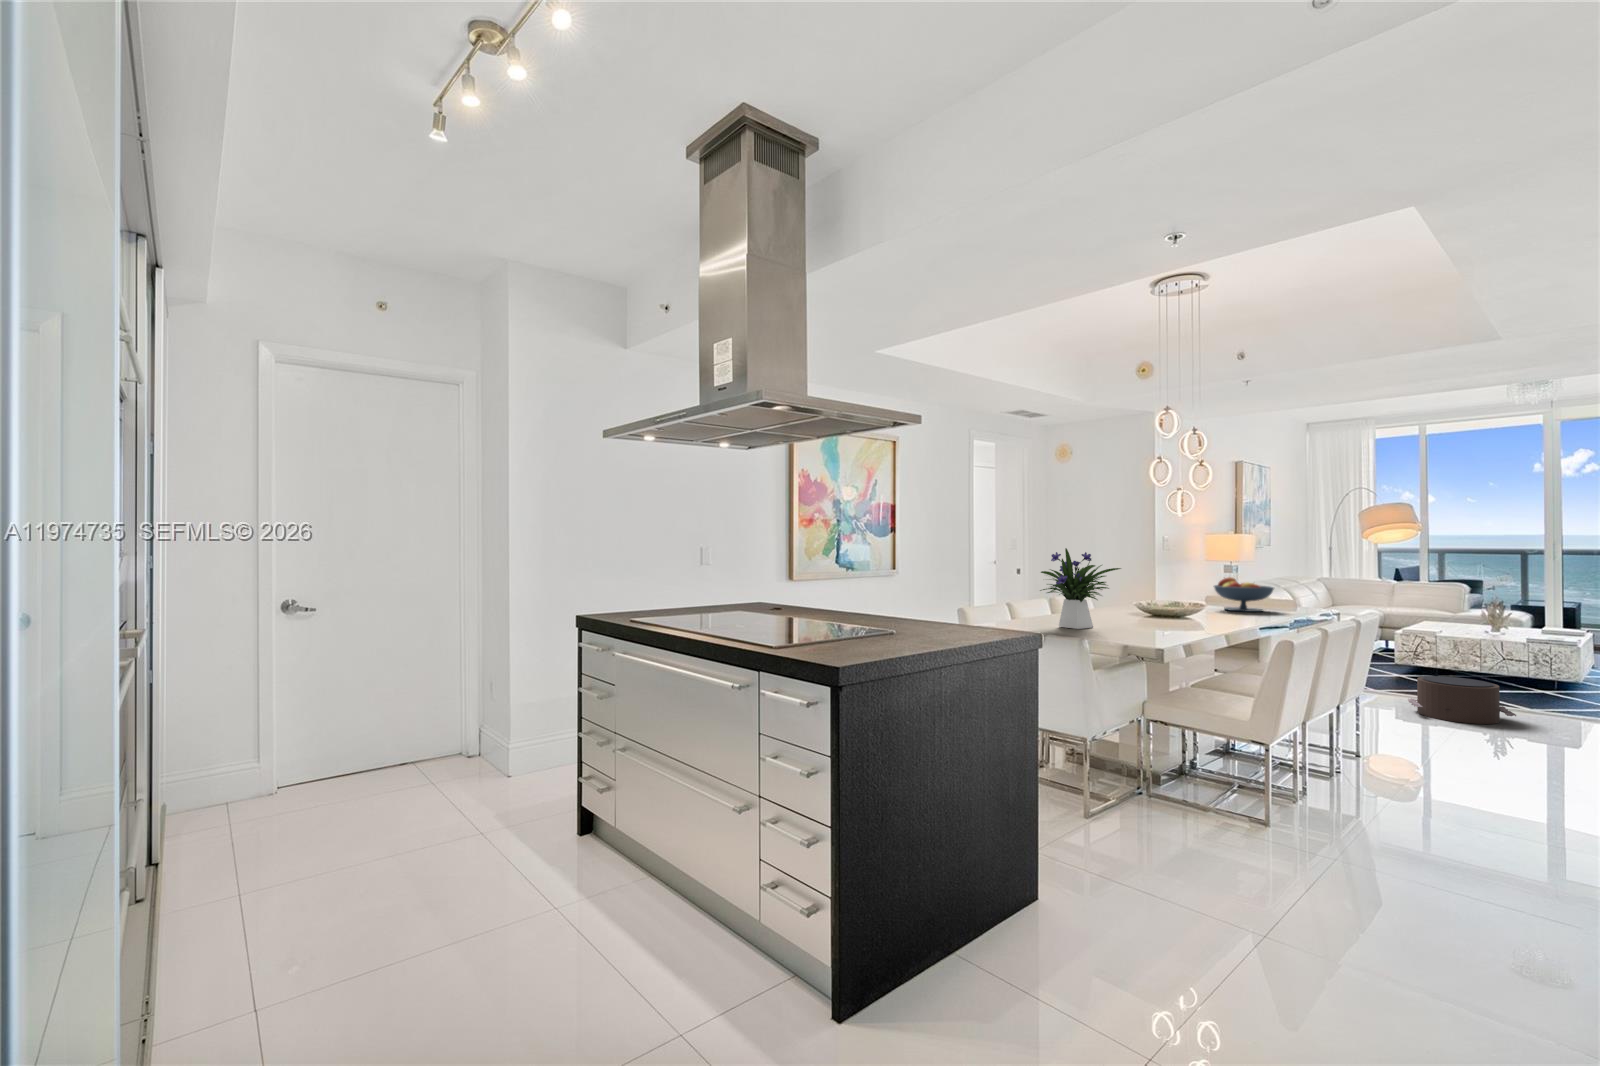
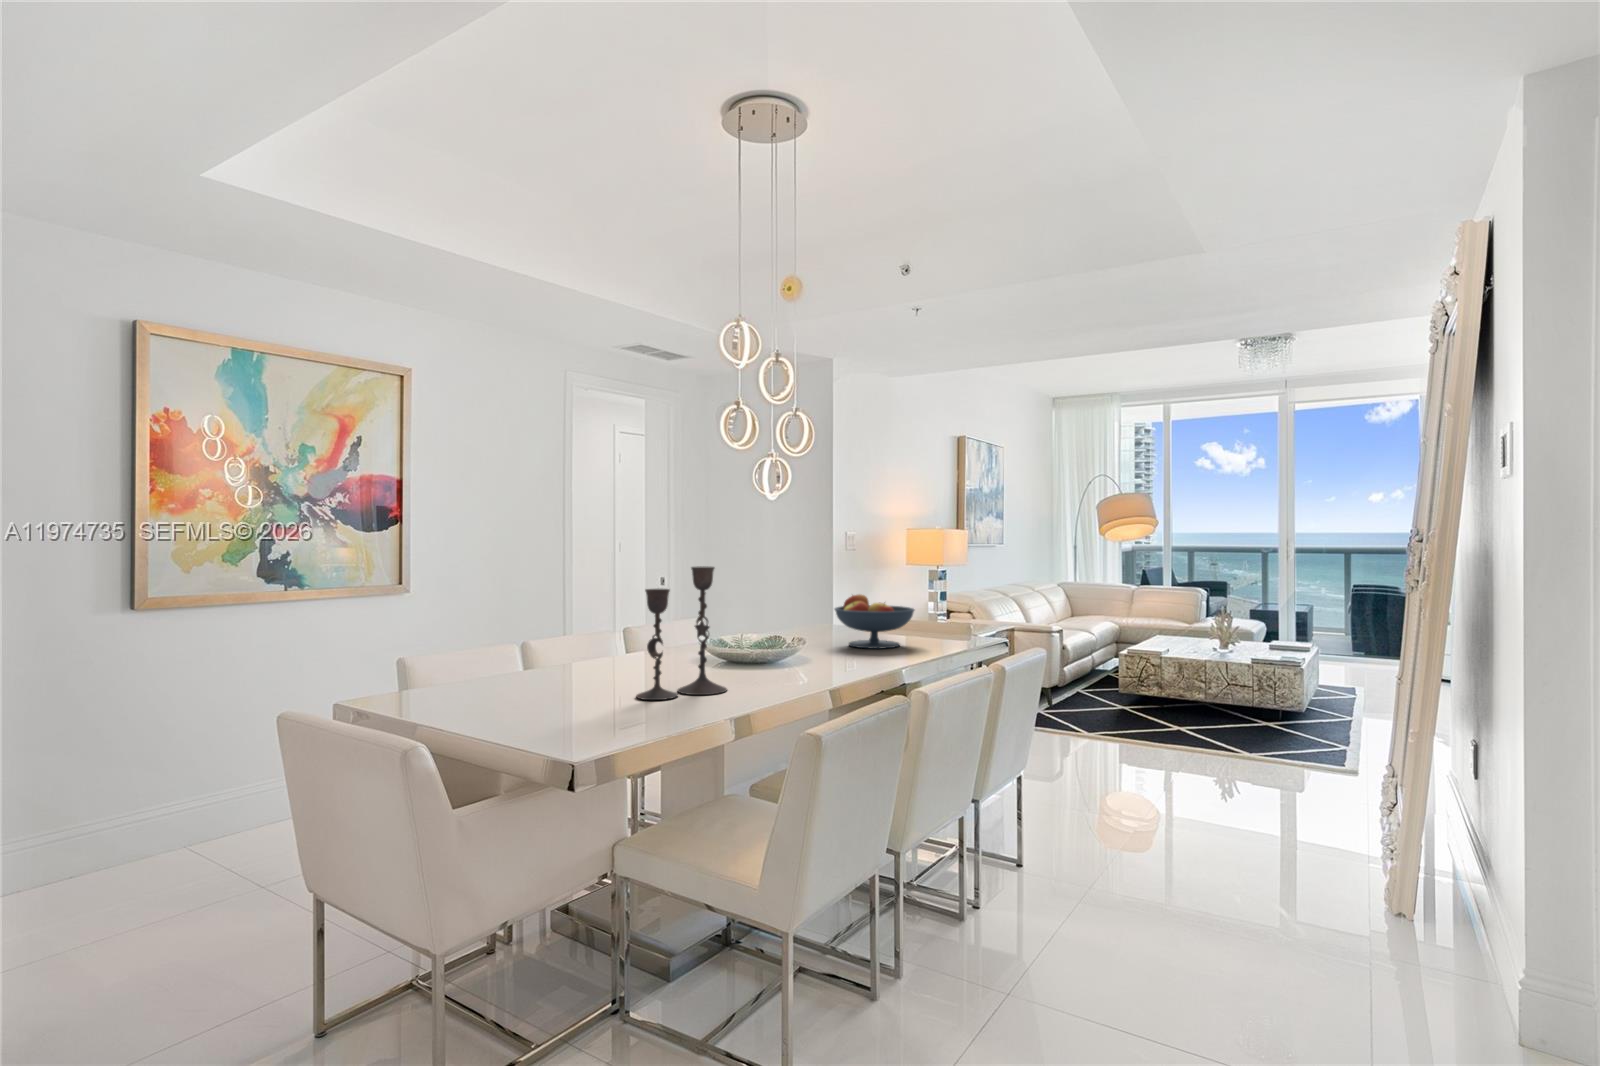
flower arrangement: present [1040,548,1121,629] -> none [421,552,573,708]
candlestick: none [1146,557,1196,628] -> present [636,566,727,700]
pouf: present [1408,676,1516,724] -> none [1111,719,1227,786]

